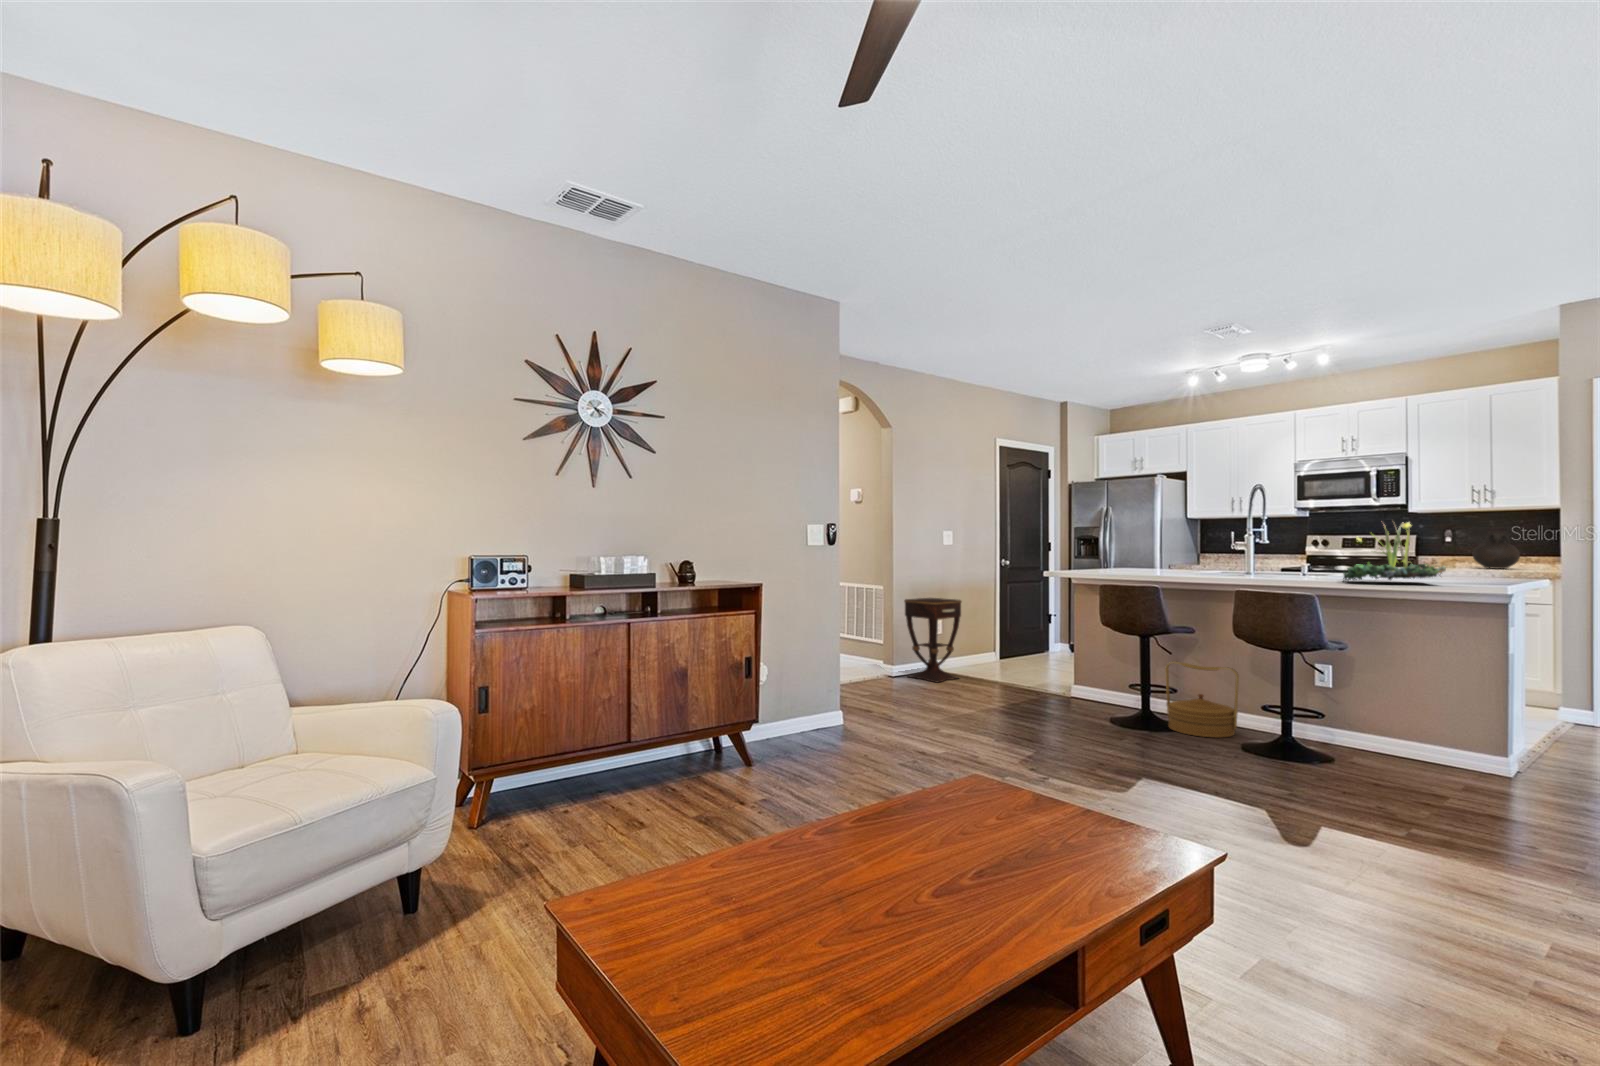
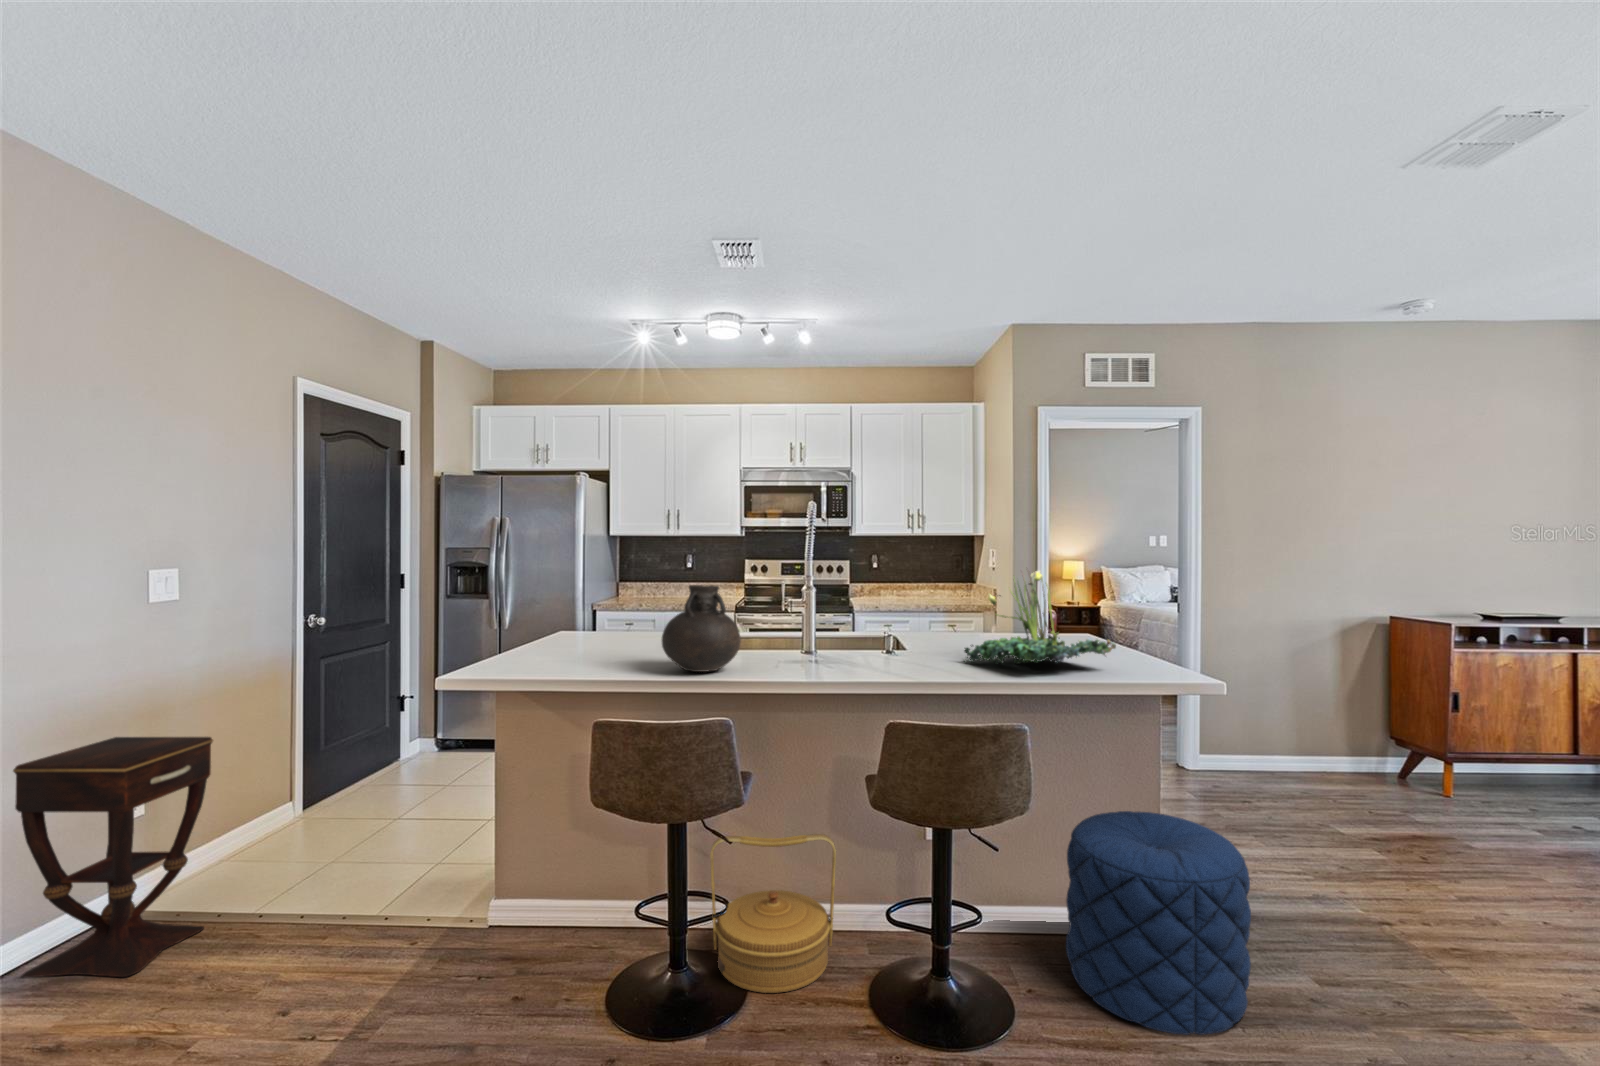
vase: present [1473,531,1520,569] -> present [662,585,741,672]
pouf: none [1383,679,1527,801] -> present [1066,811,1251,1035]

